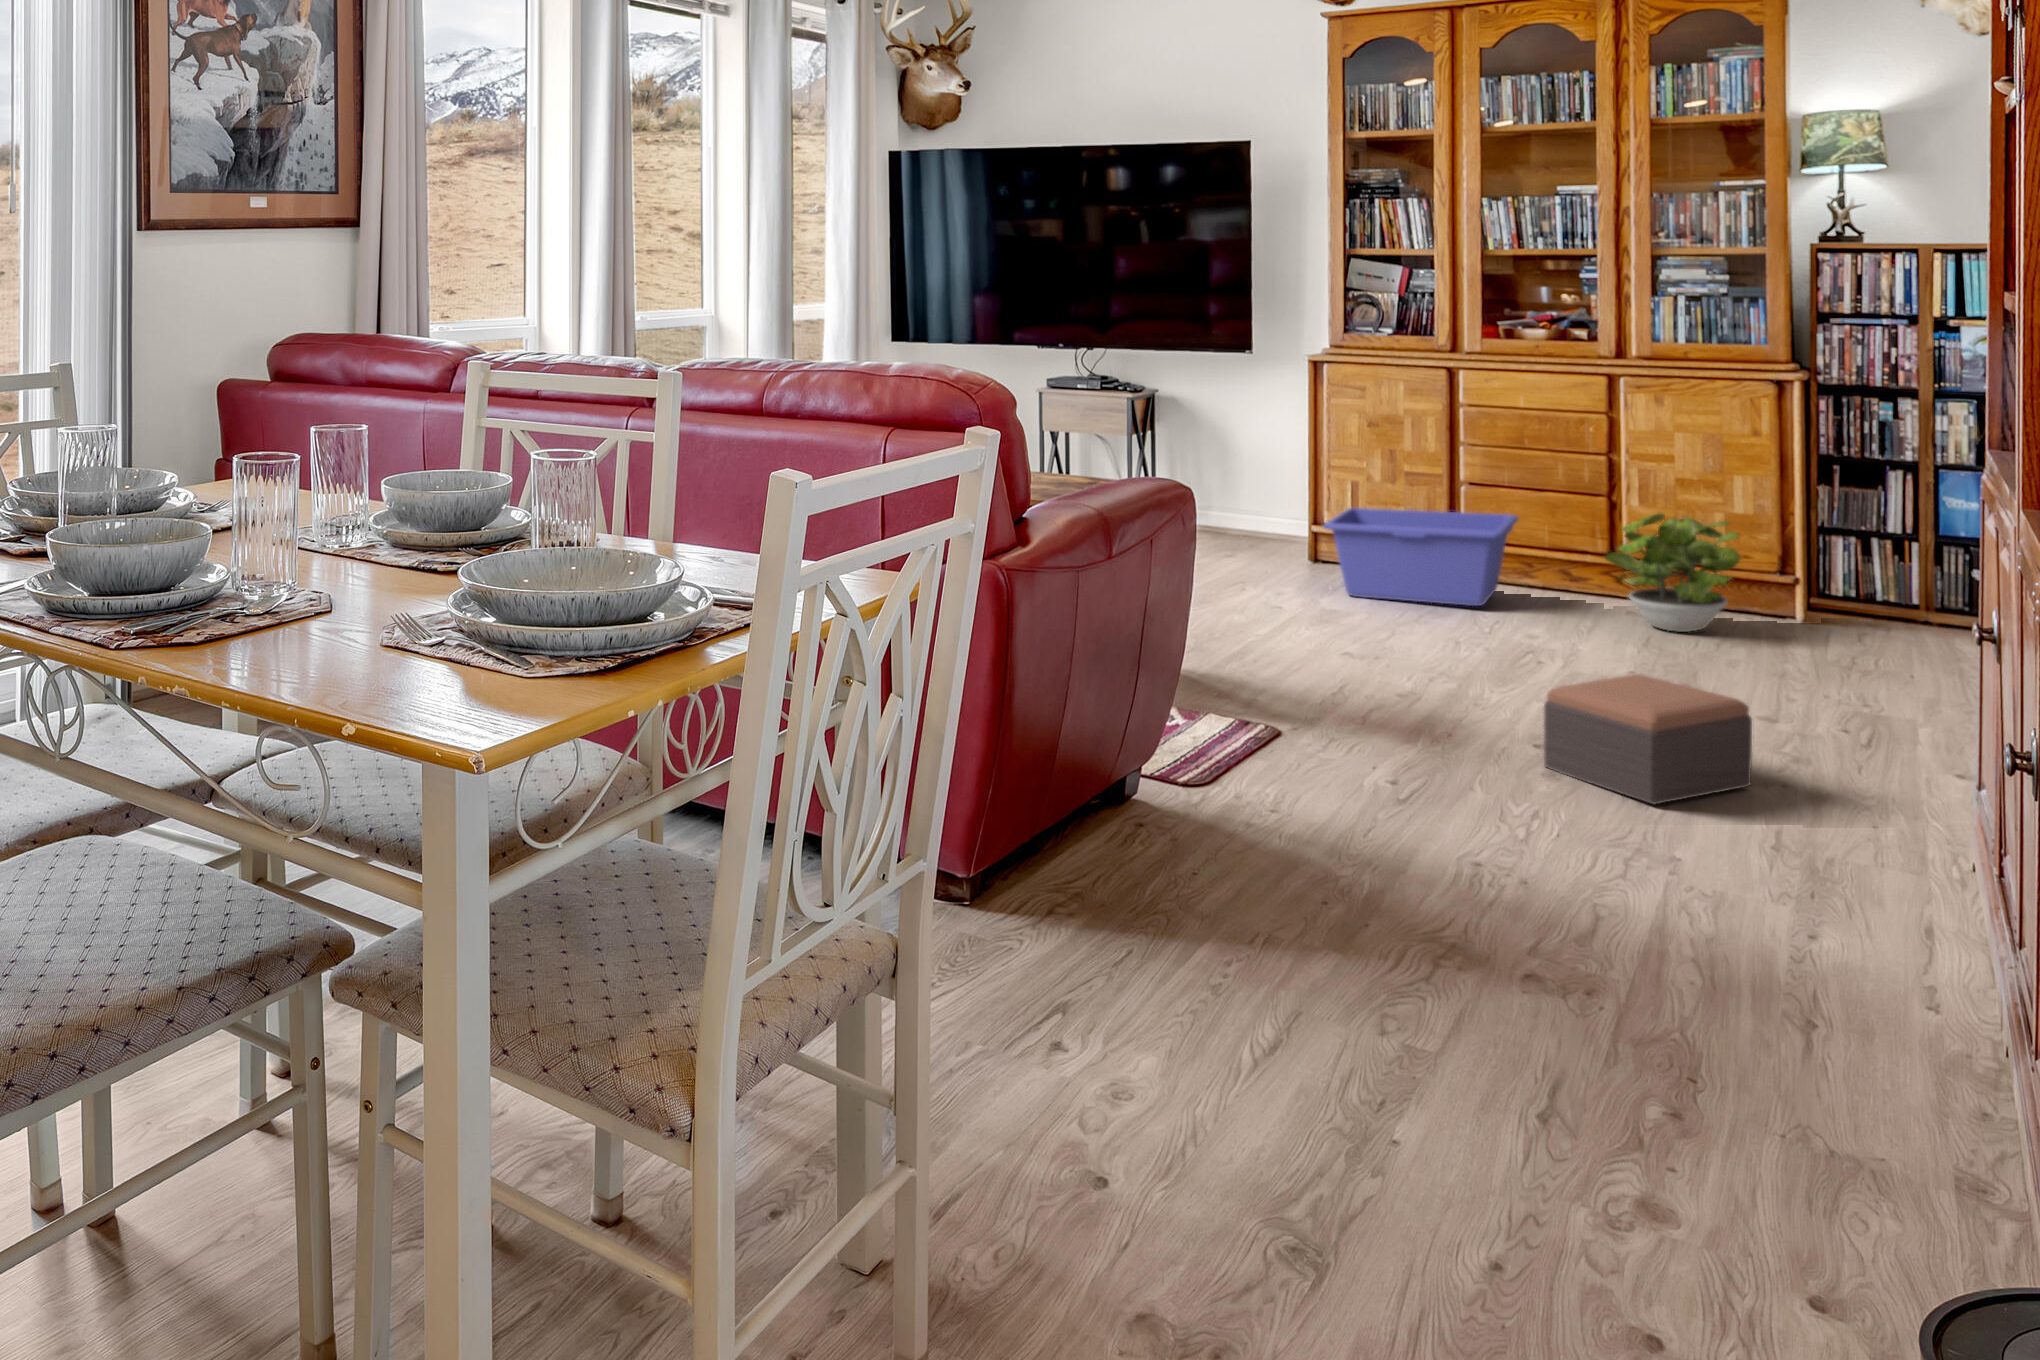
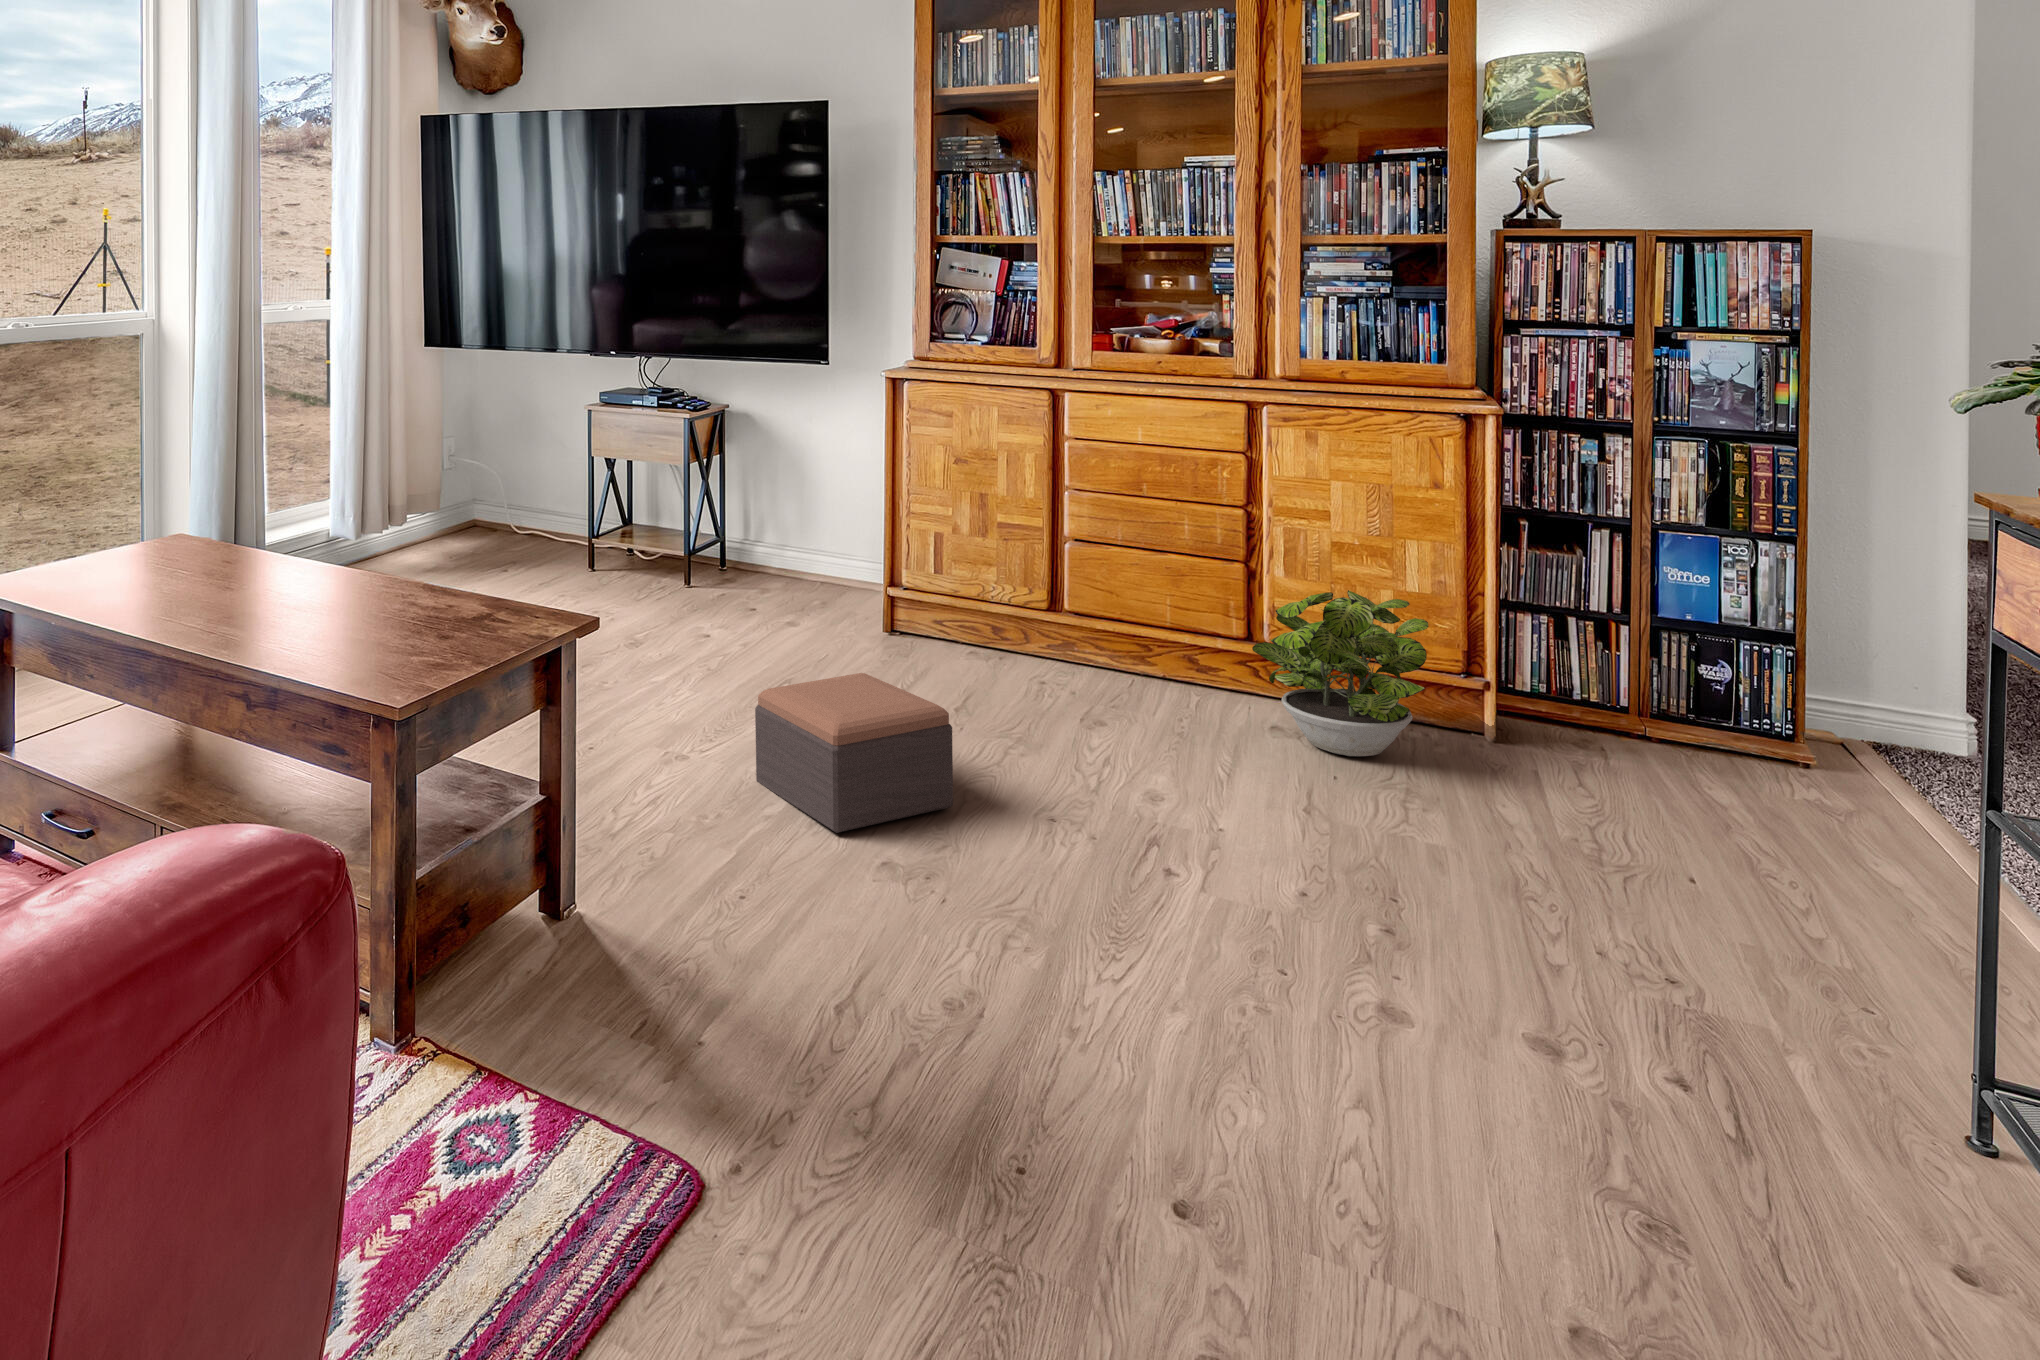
storage bin: present [1324,508,1518,606] -> none [898,561,1138,705]
footstool: present [1544,674,1752,805] -> present [755,673,953,833]

